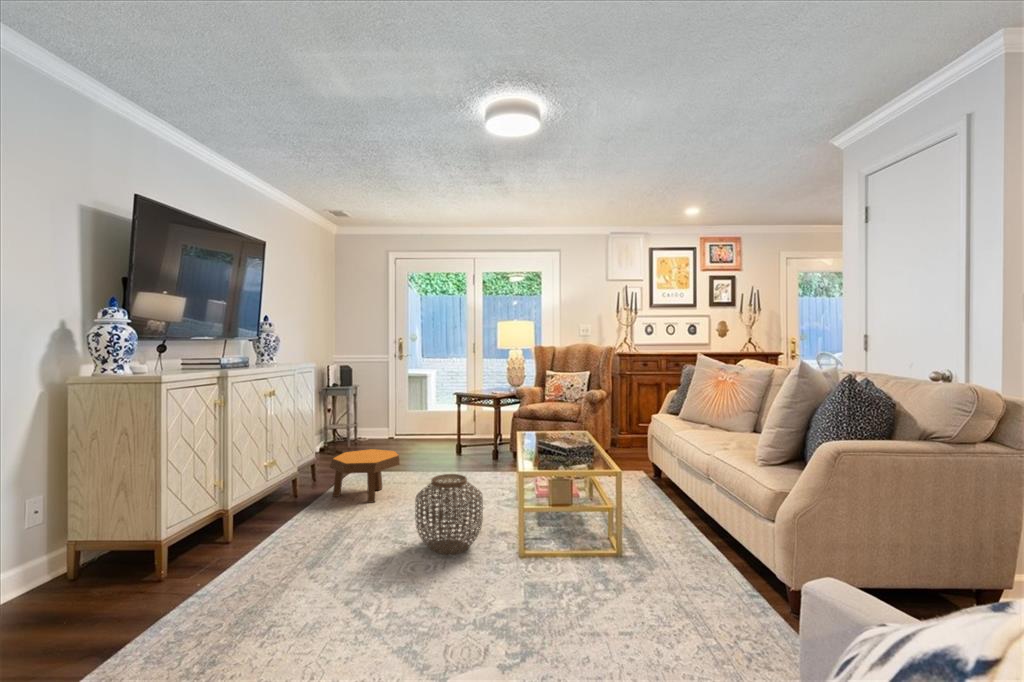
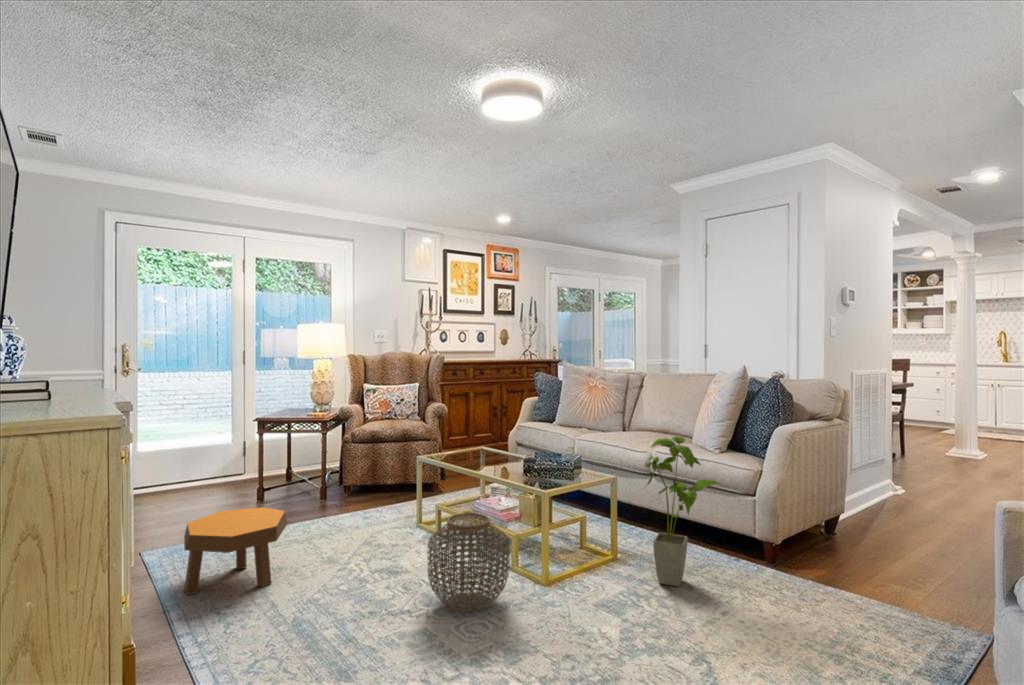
house plant: none [601,432,687,594] -> present [645,436,721,586]

